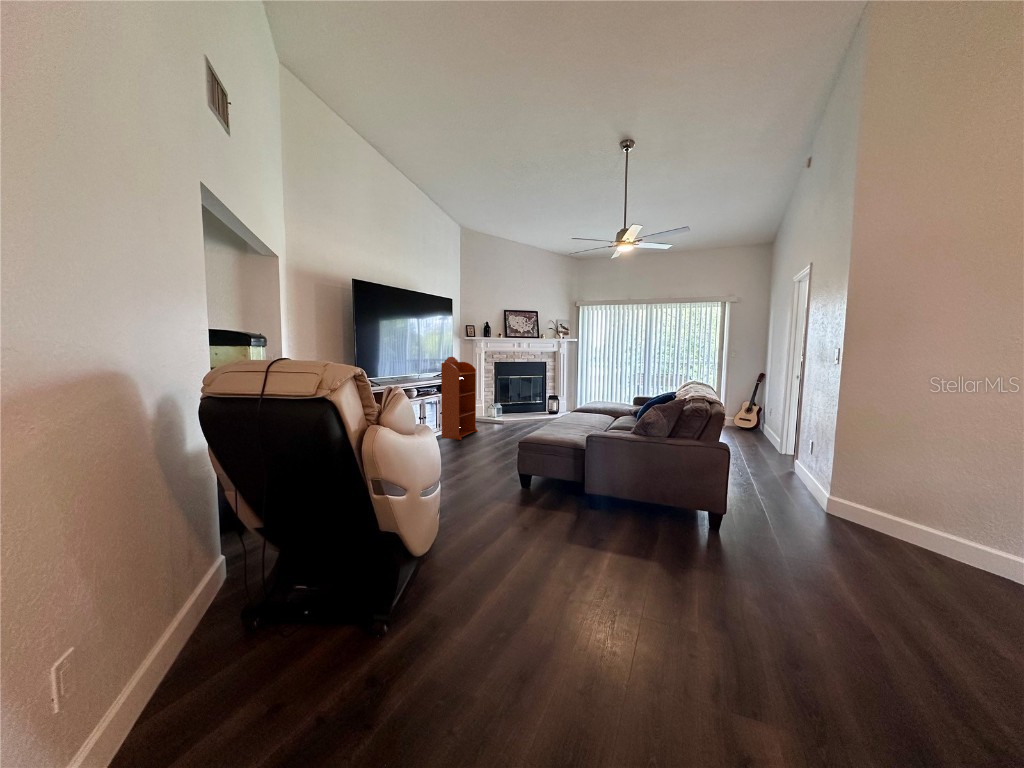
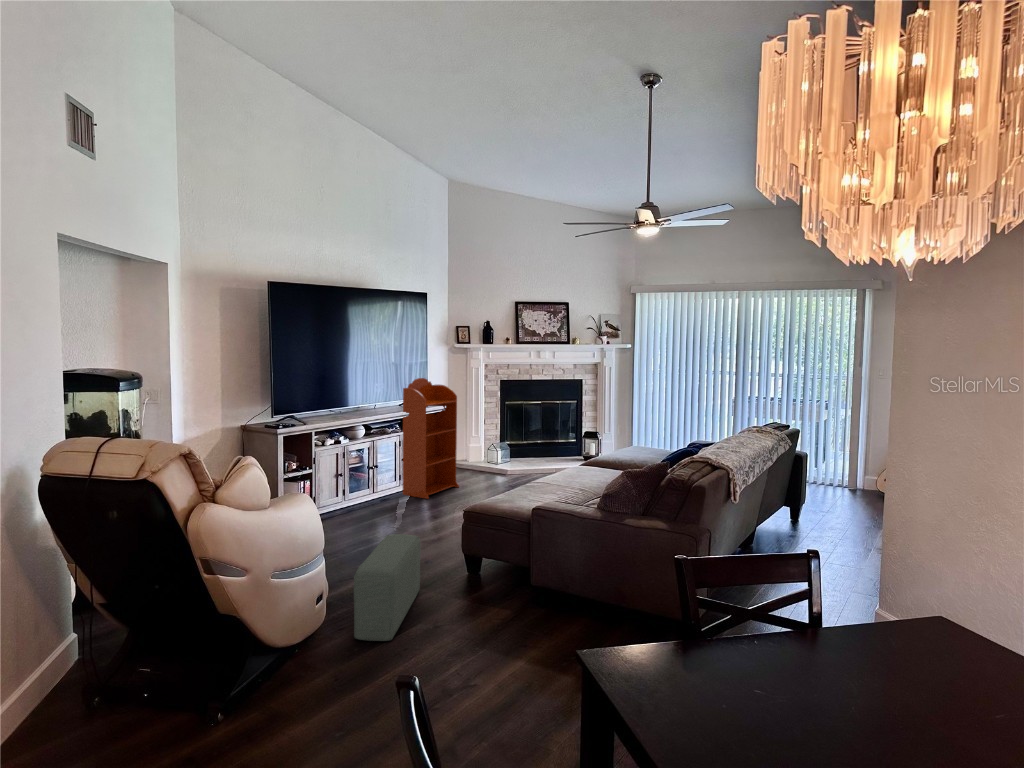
pouf: none [463,459,497,542] -> present [354,534,421,641]

